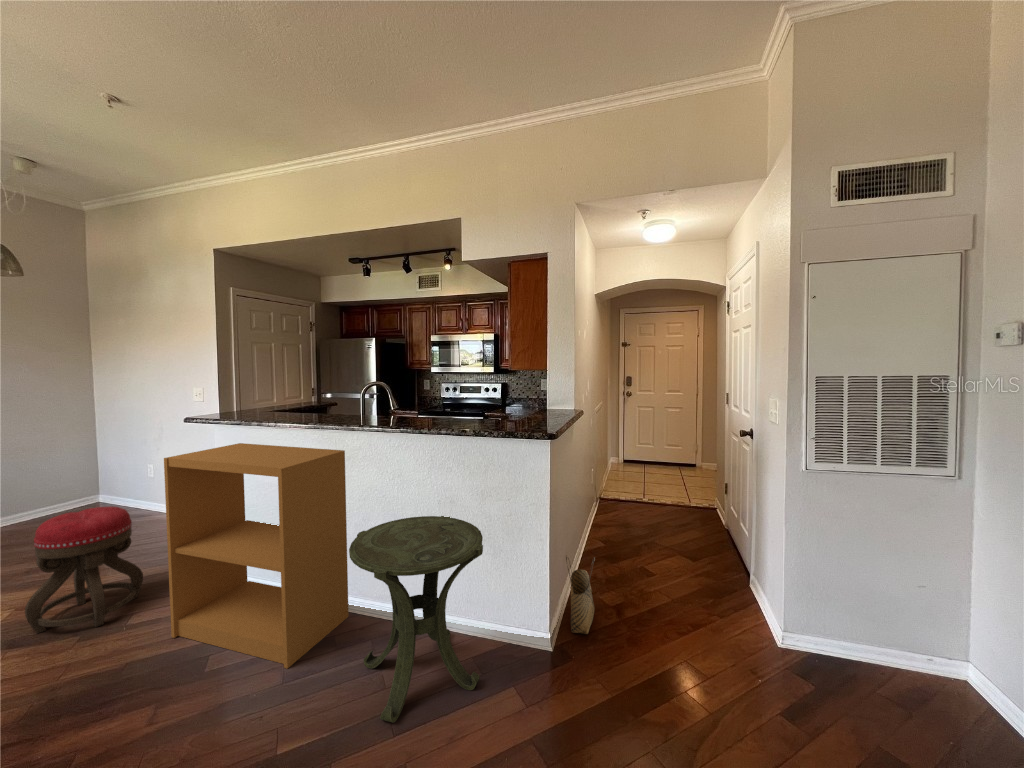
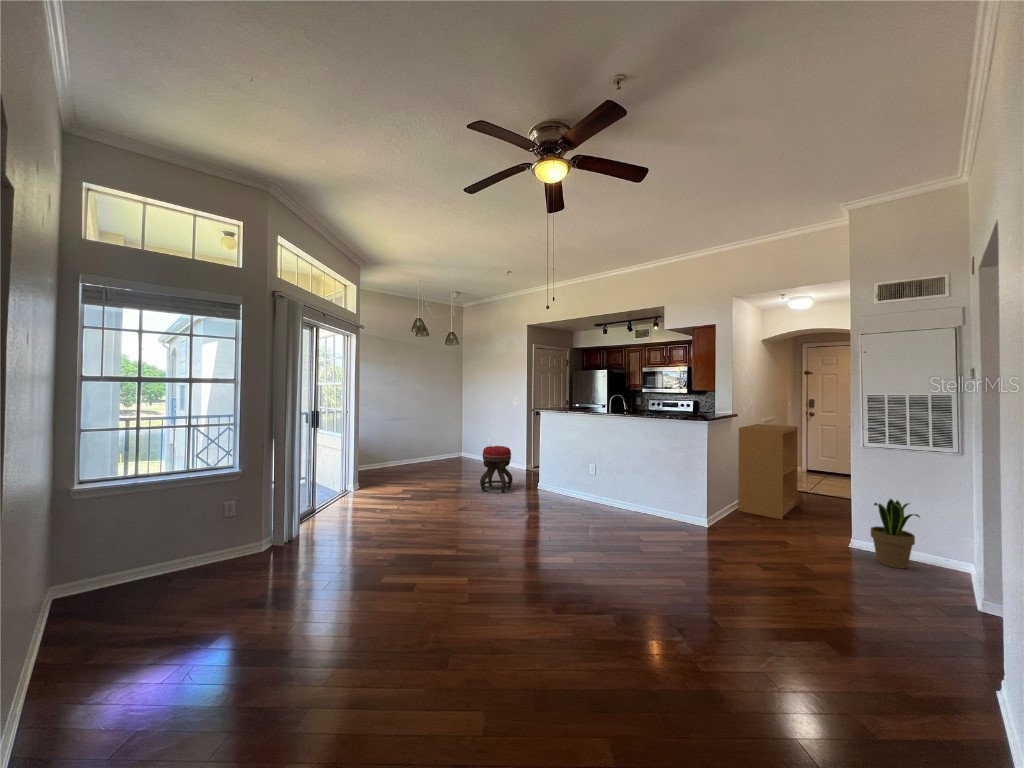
bookshelf: present [164,443,349,669] -> present [738,424,798,519]
side table: present [349,516,483,723] -> none [613,457,672,529]
woven basket: present [566,557,595,634] -> none [720,488,738,527]
potted plant: none [826,566,919,701] -> present [871,499,920,568]

